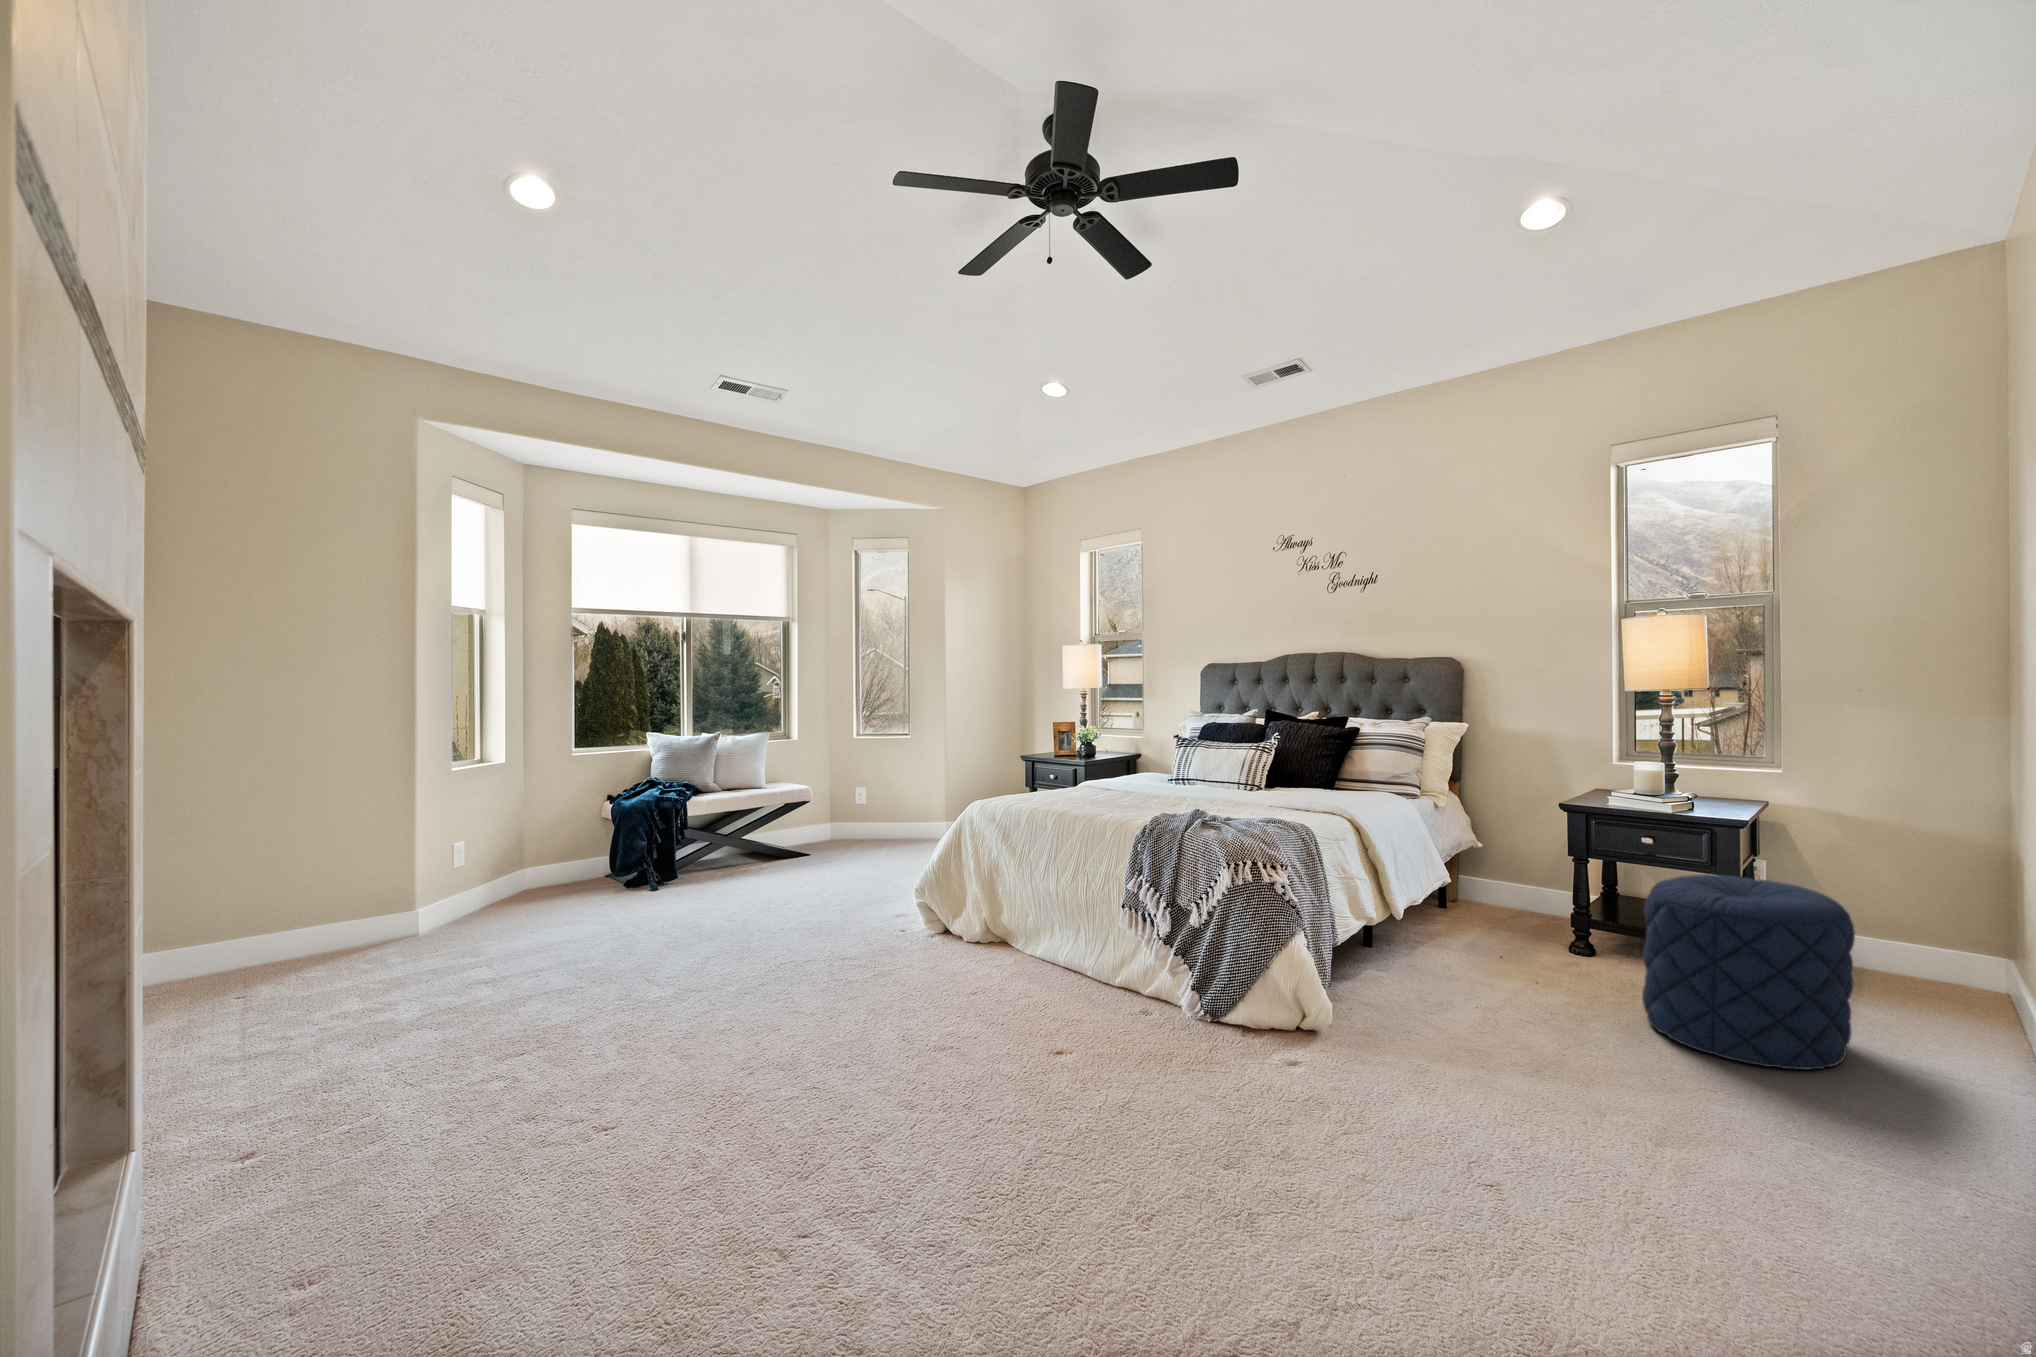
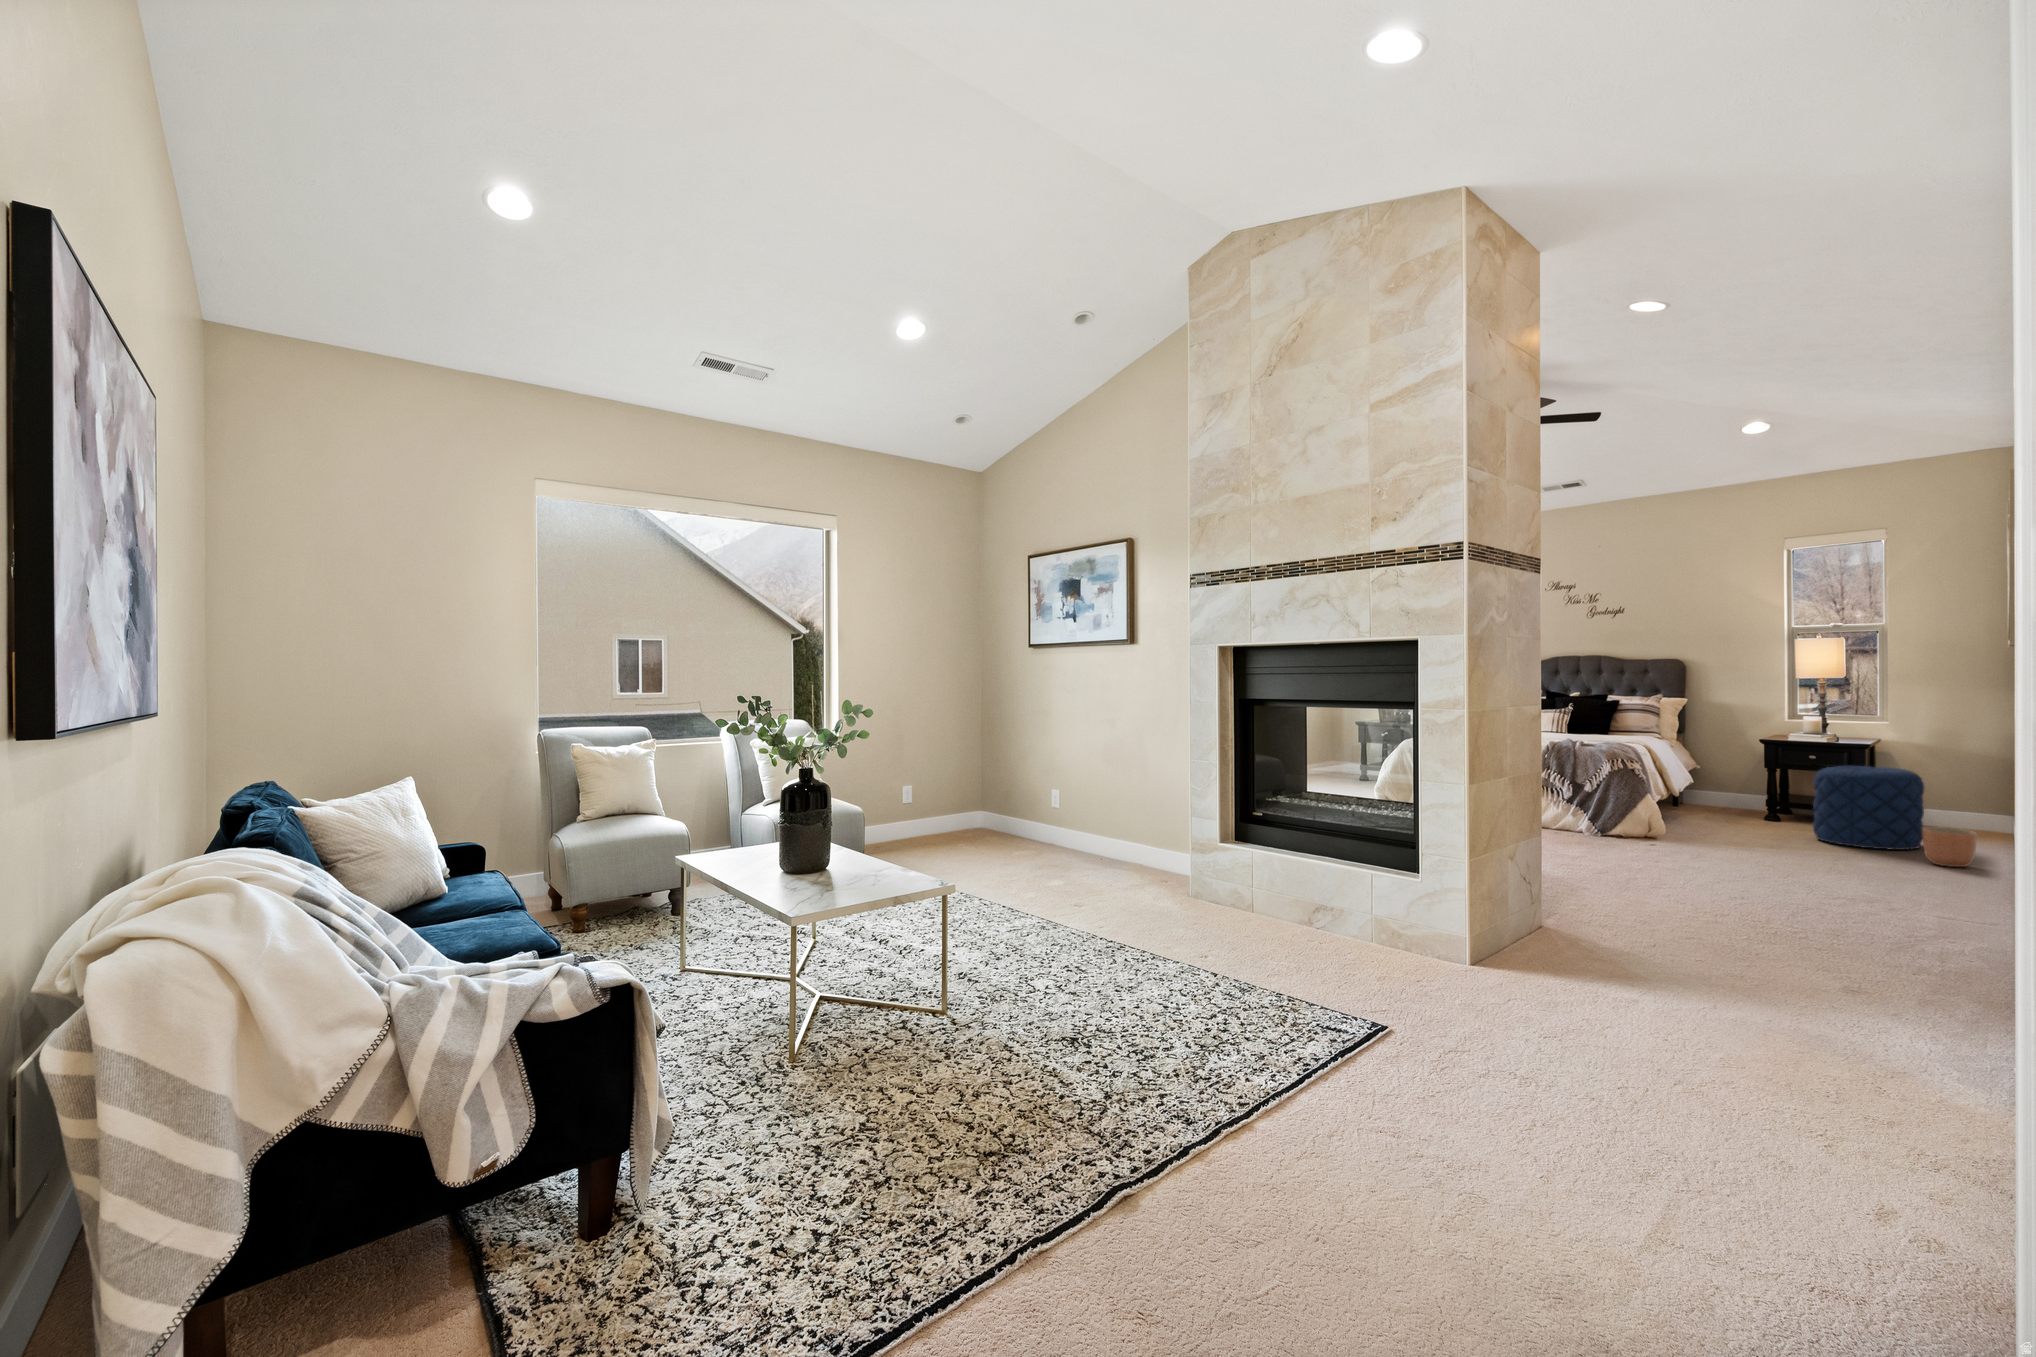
planter: none [1861,1050,1984,1160] -> present [1923,827,1977,867]

